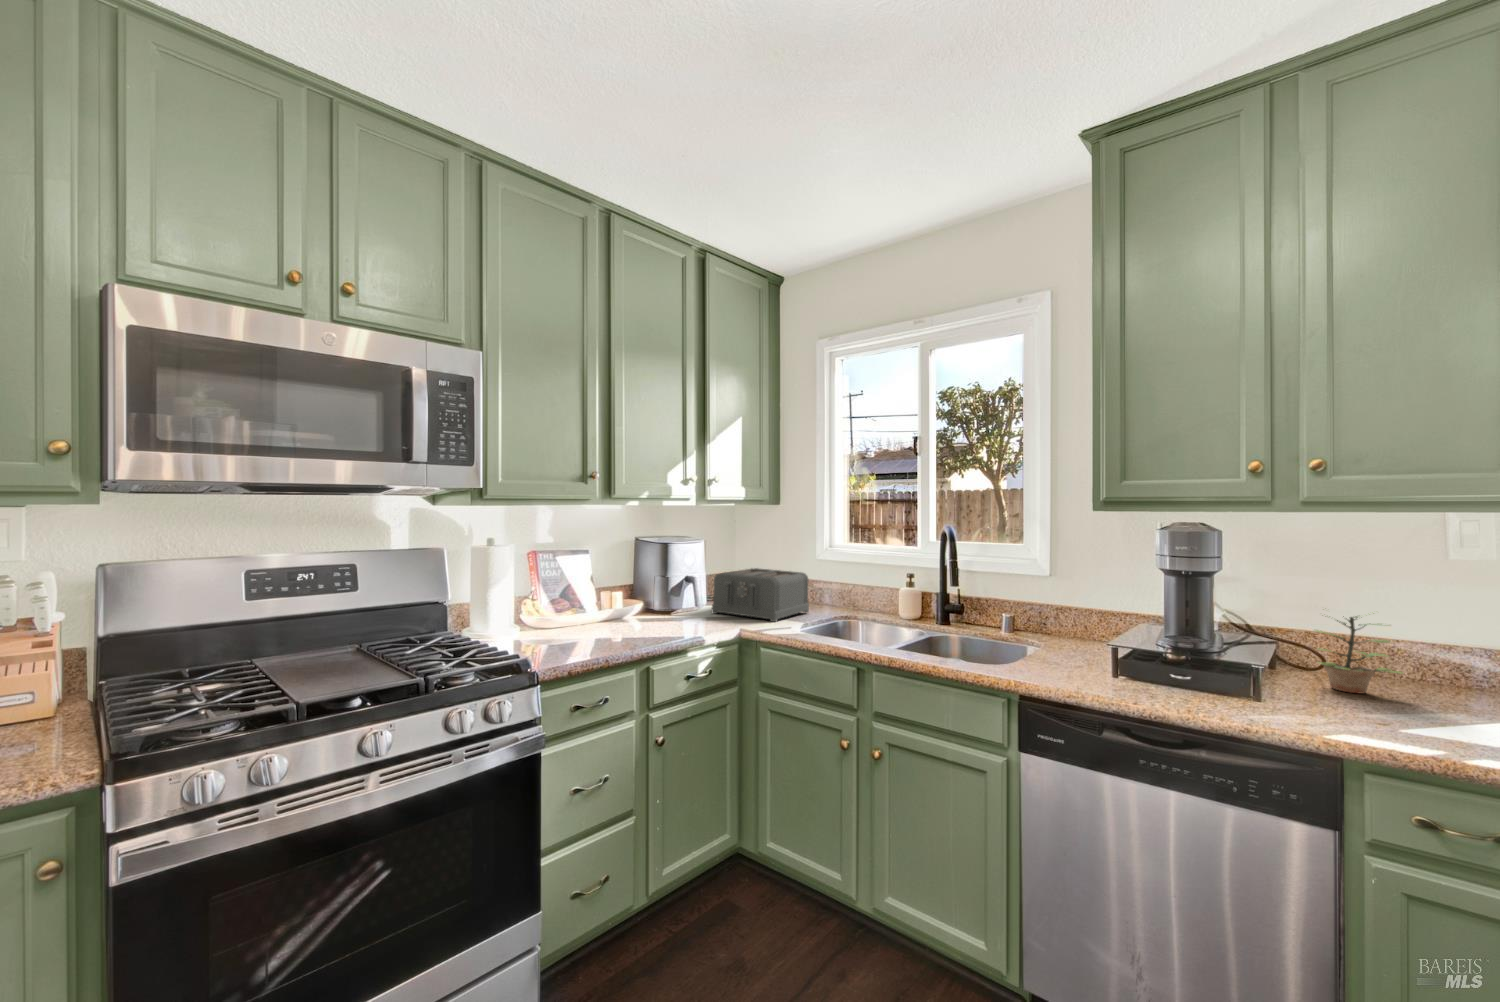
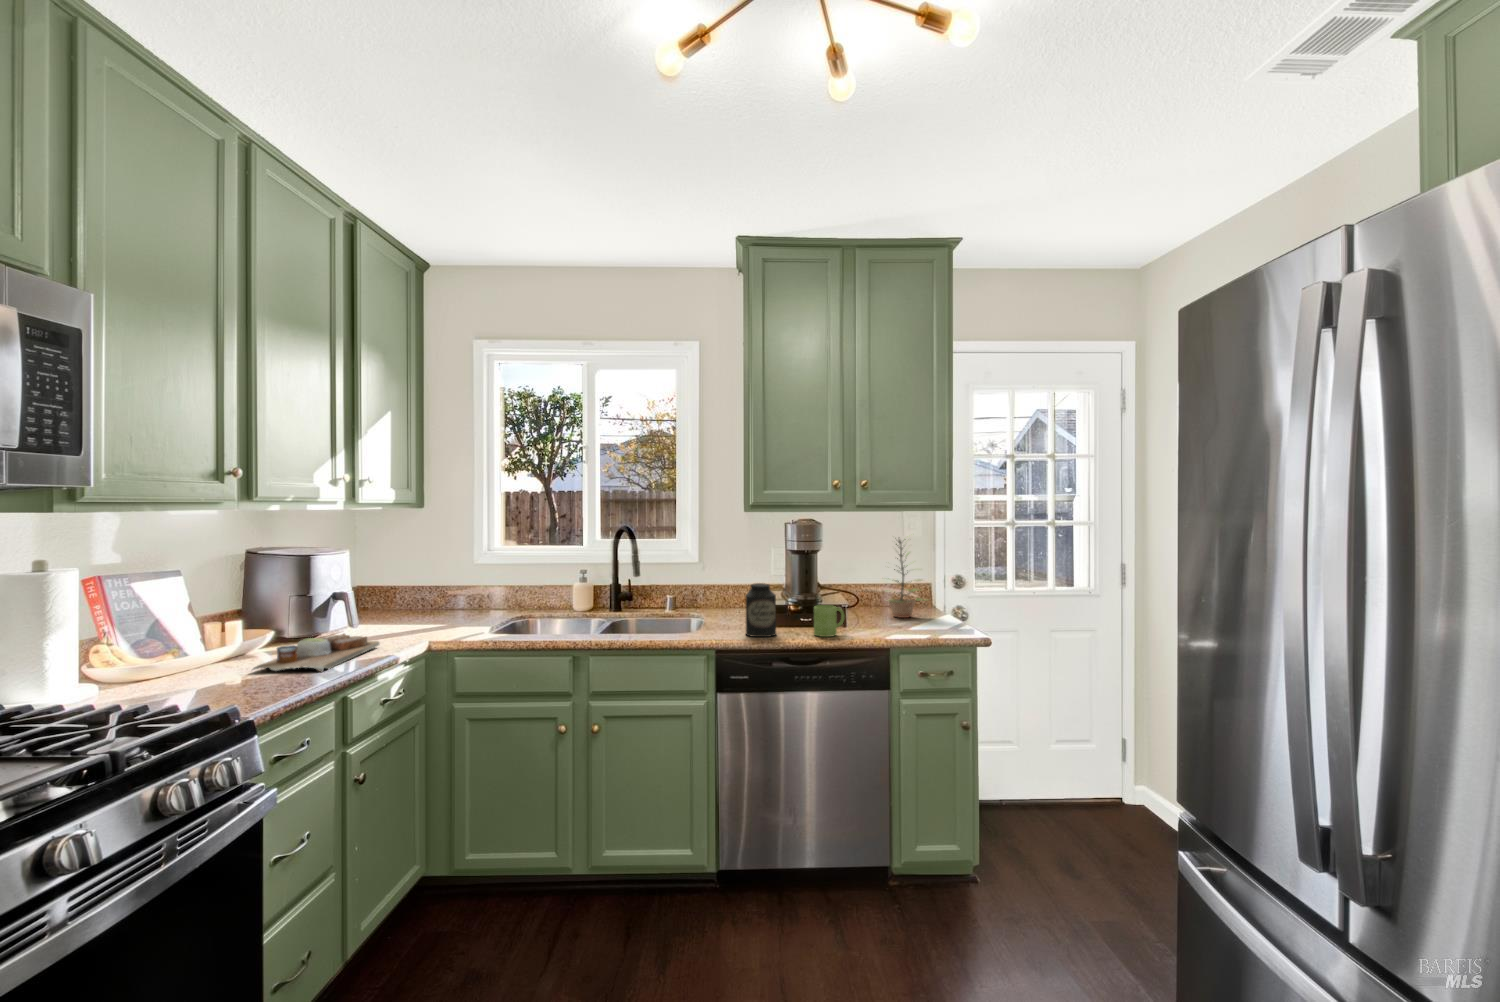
toaster: present [712,568,809,622] -> none [363,577,473,634]
cutting board: none [594,612,704,645] -> present [253,634,379,672]
canister: none [1065,615,1110,685] -> present [746,583,776,637]
mug: none [1163,656,1215,701] -> present [814,605,844,637]

